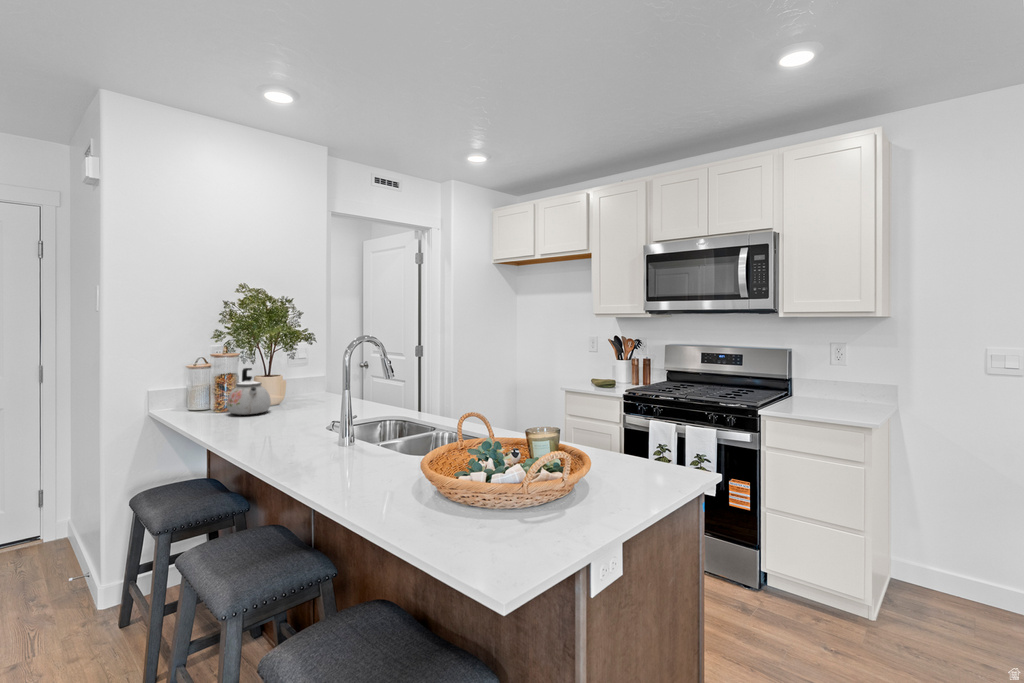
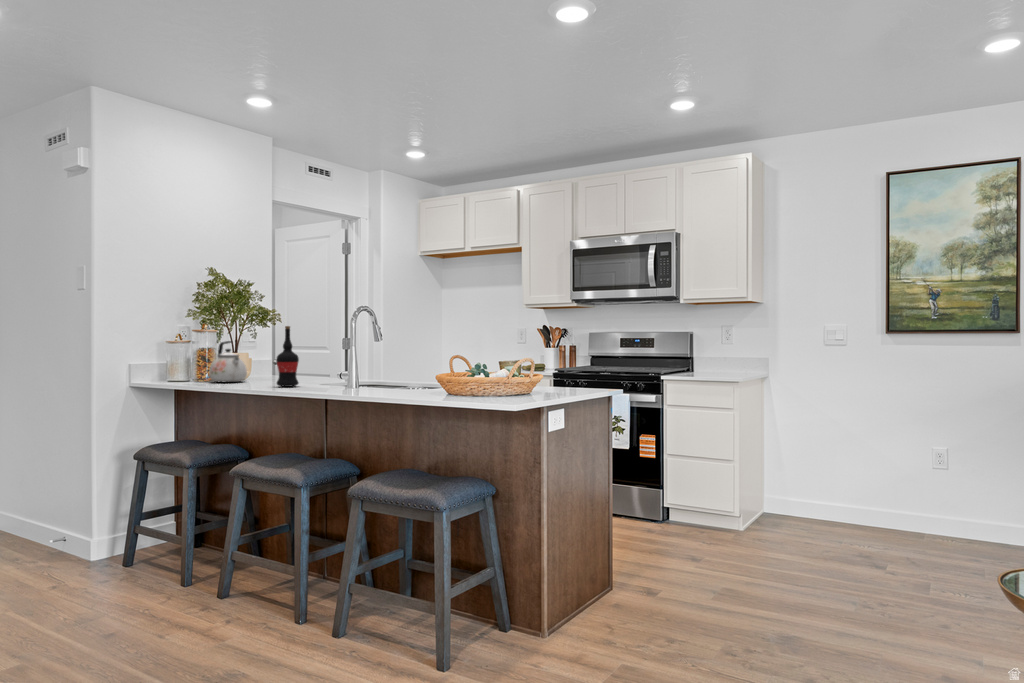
wine bottle: none [277,357,305,430] -> present [277,326,299,387]

